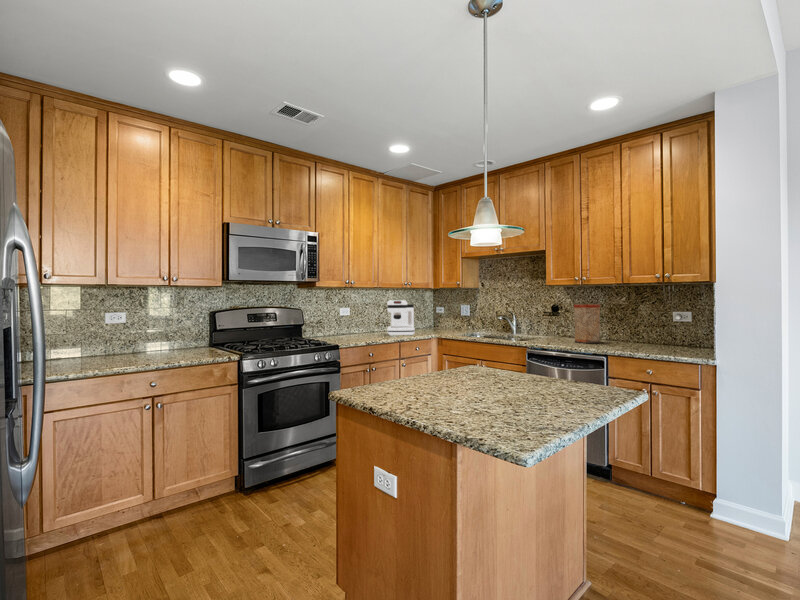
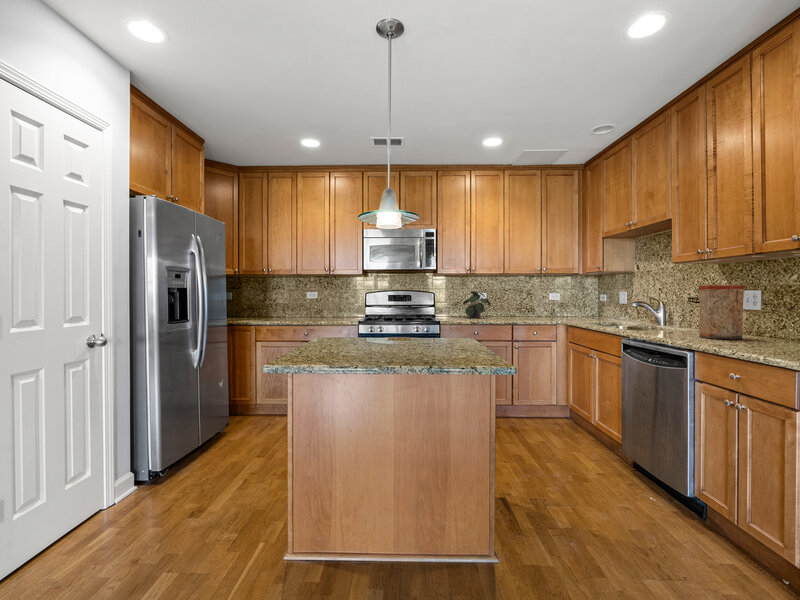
coffee maker: present [387,300,415,336] -> none [502,284,537,321]
potted plant: none [330,307,366,335] -> present [455,291,491,318]

